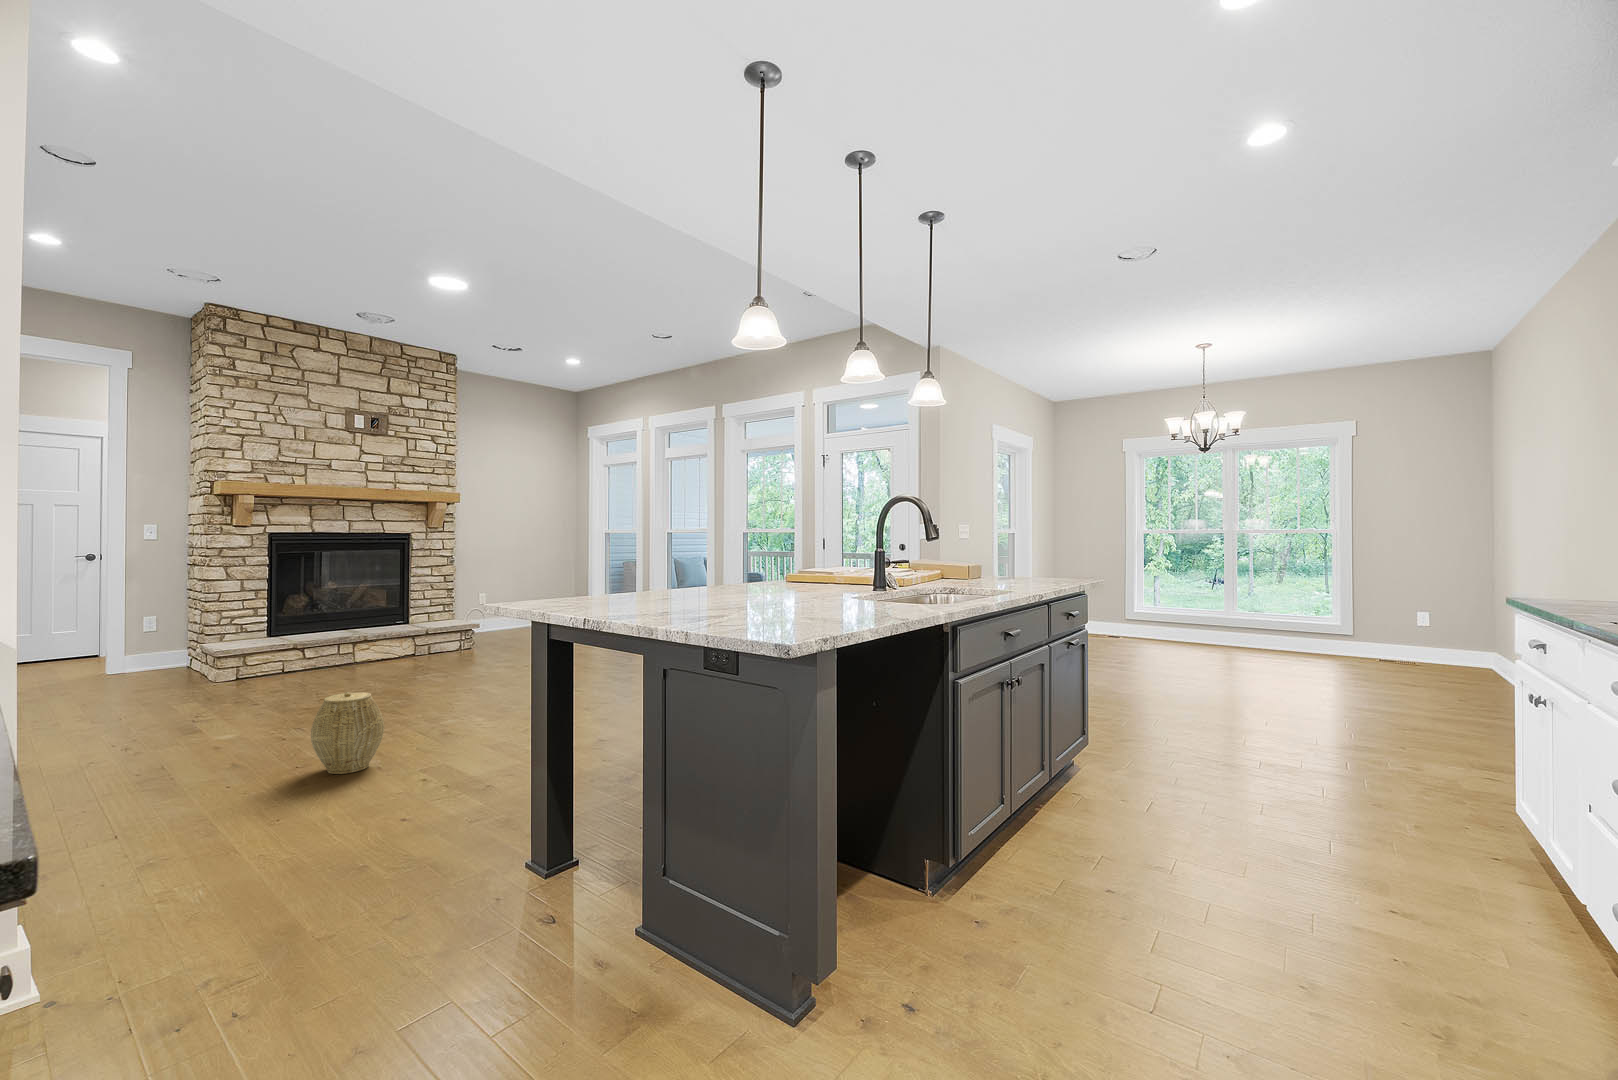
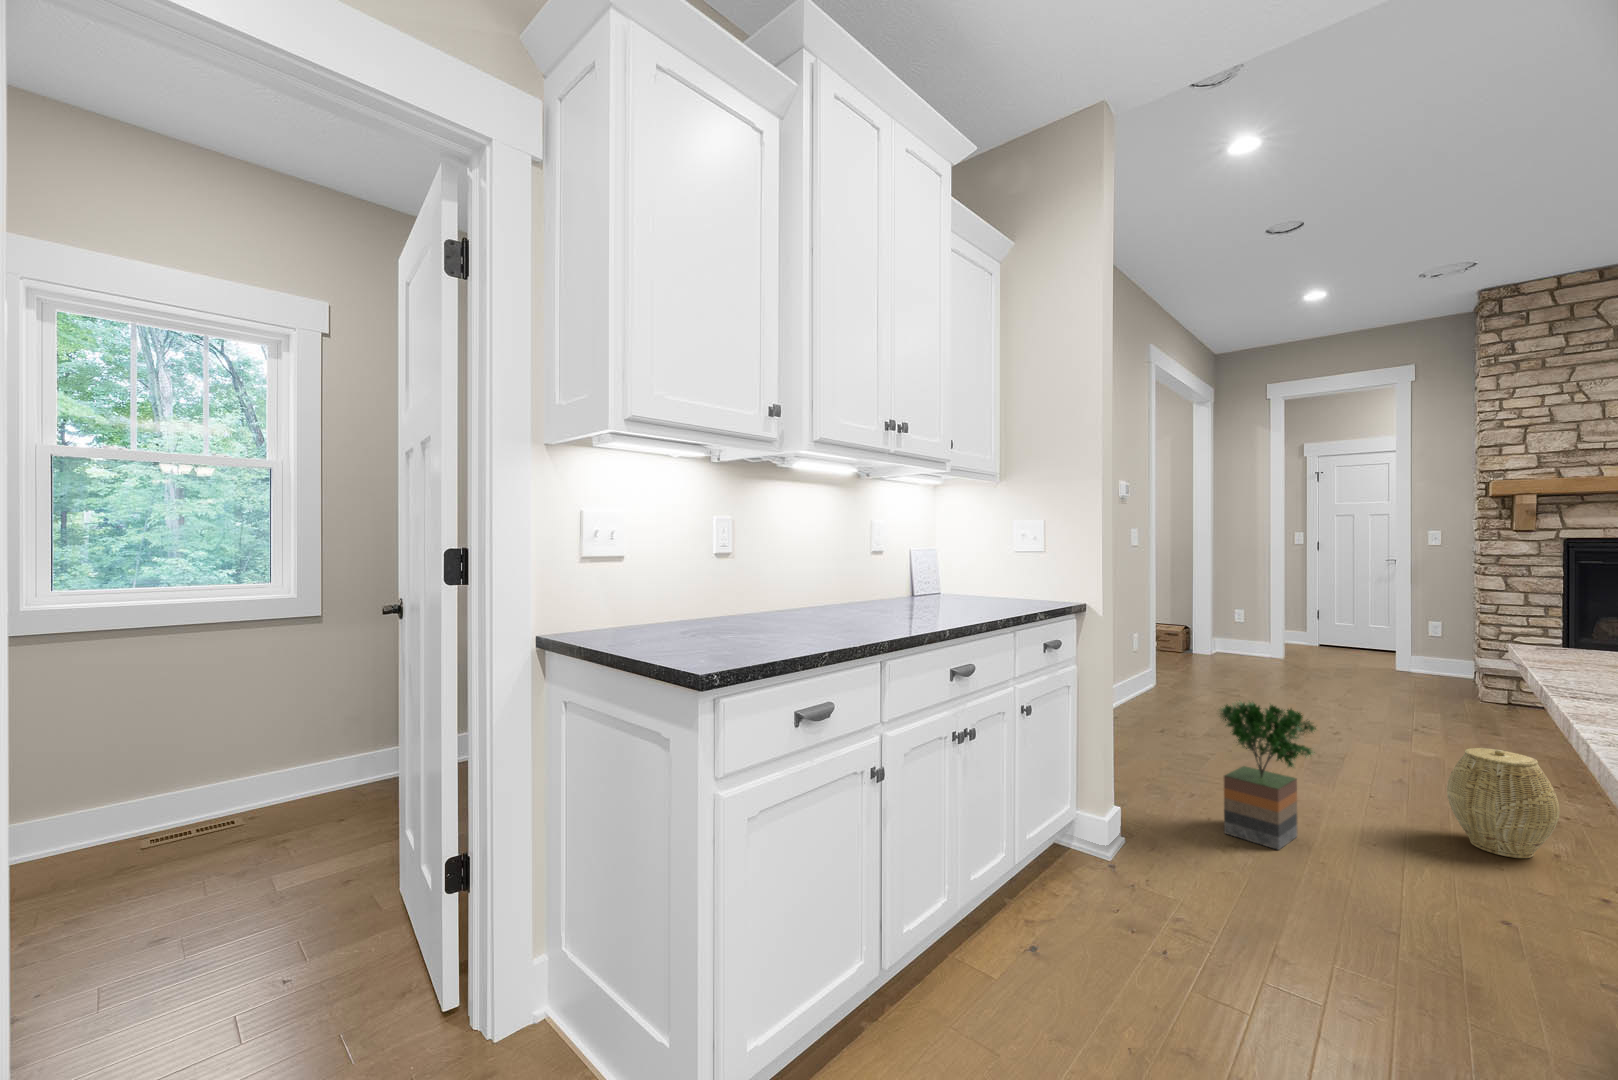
potted tree: none [113,697,243,858] -> present [1220,702,1316,850]

